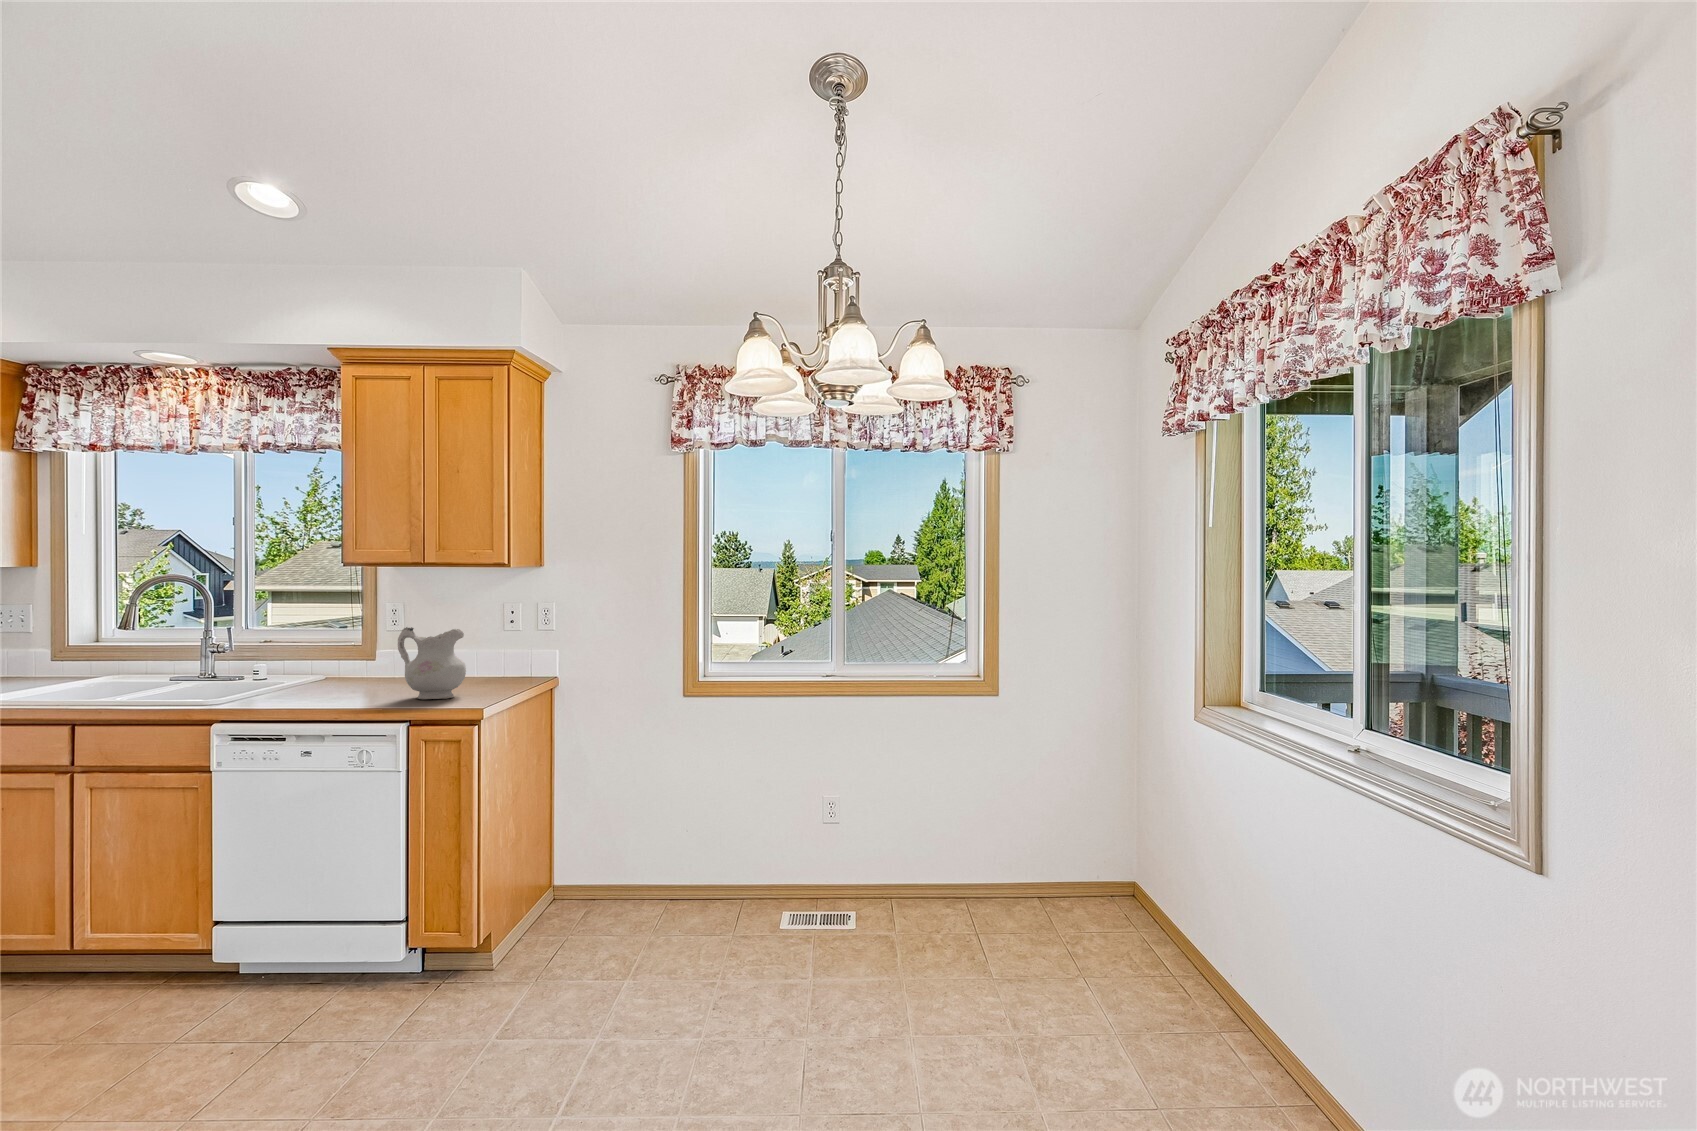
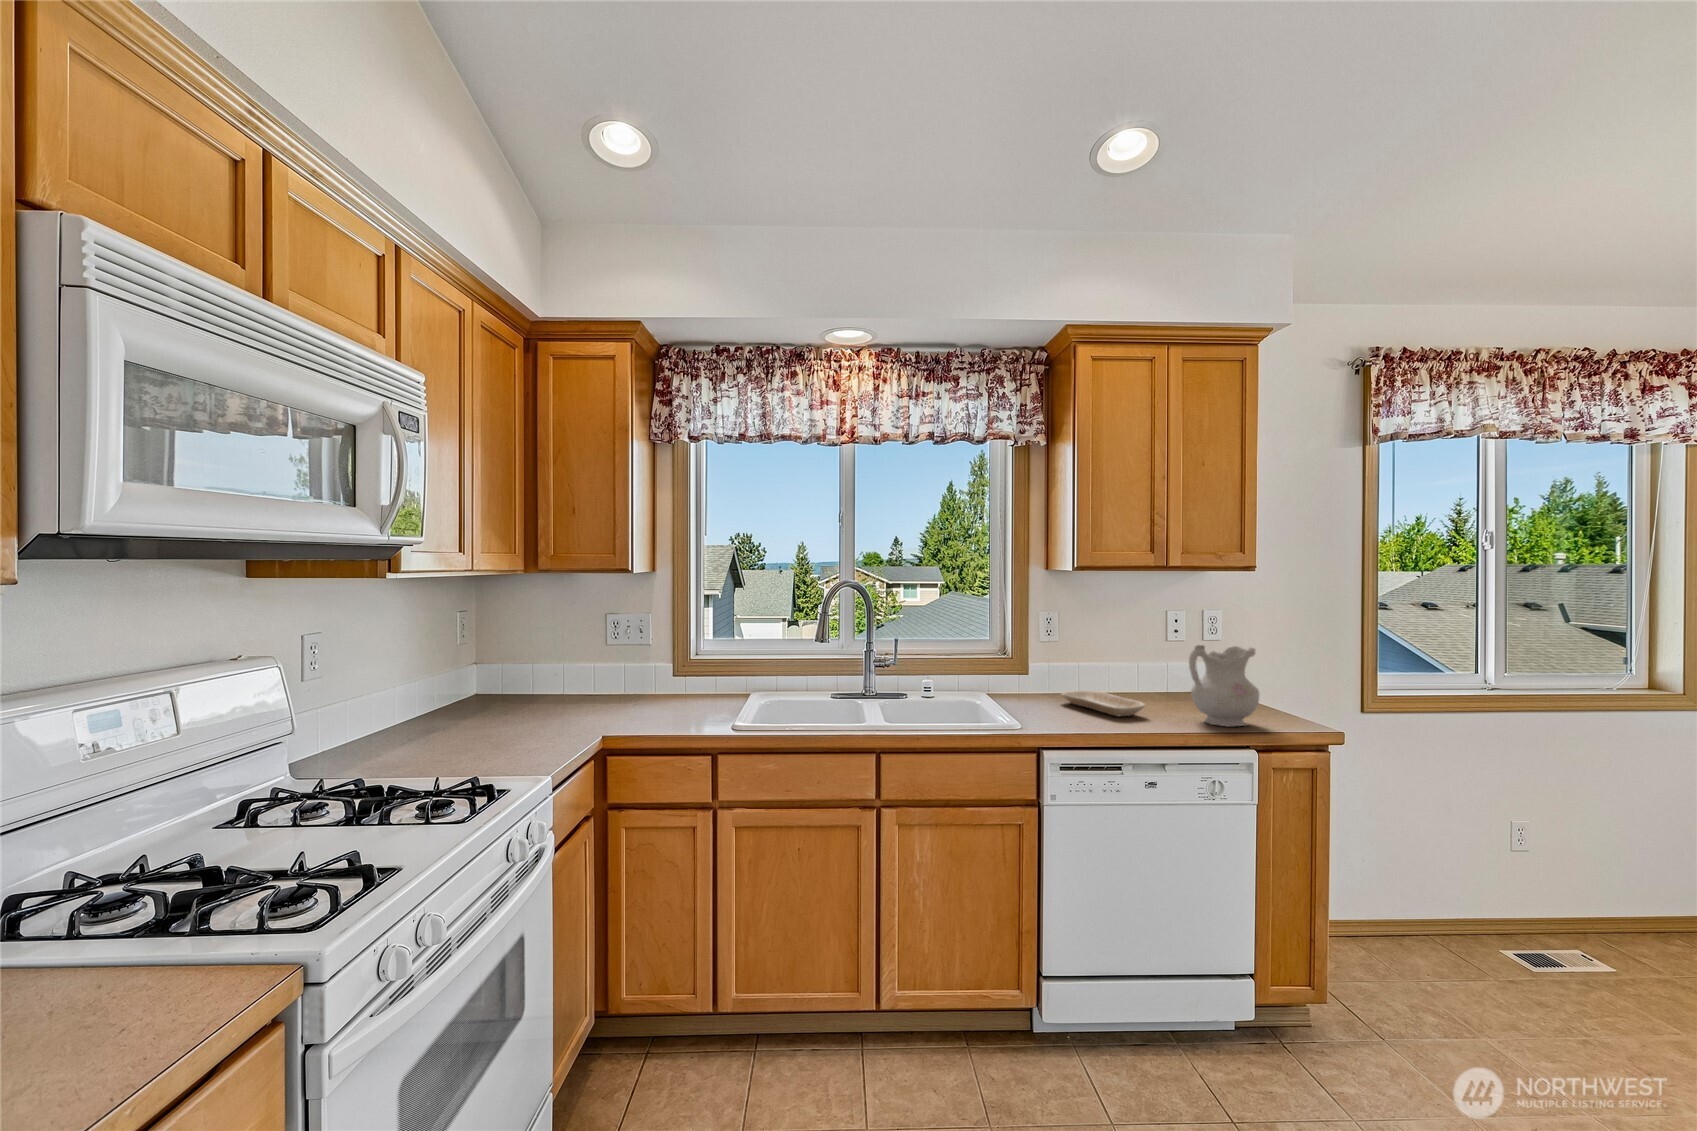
tray: none [348,673,399,693] -> present [1061,690,1145,716]

